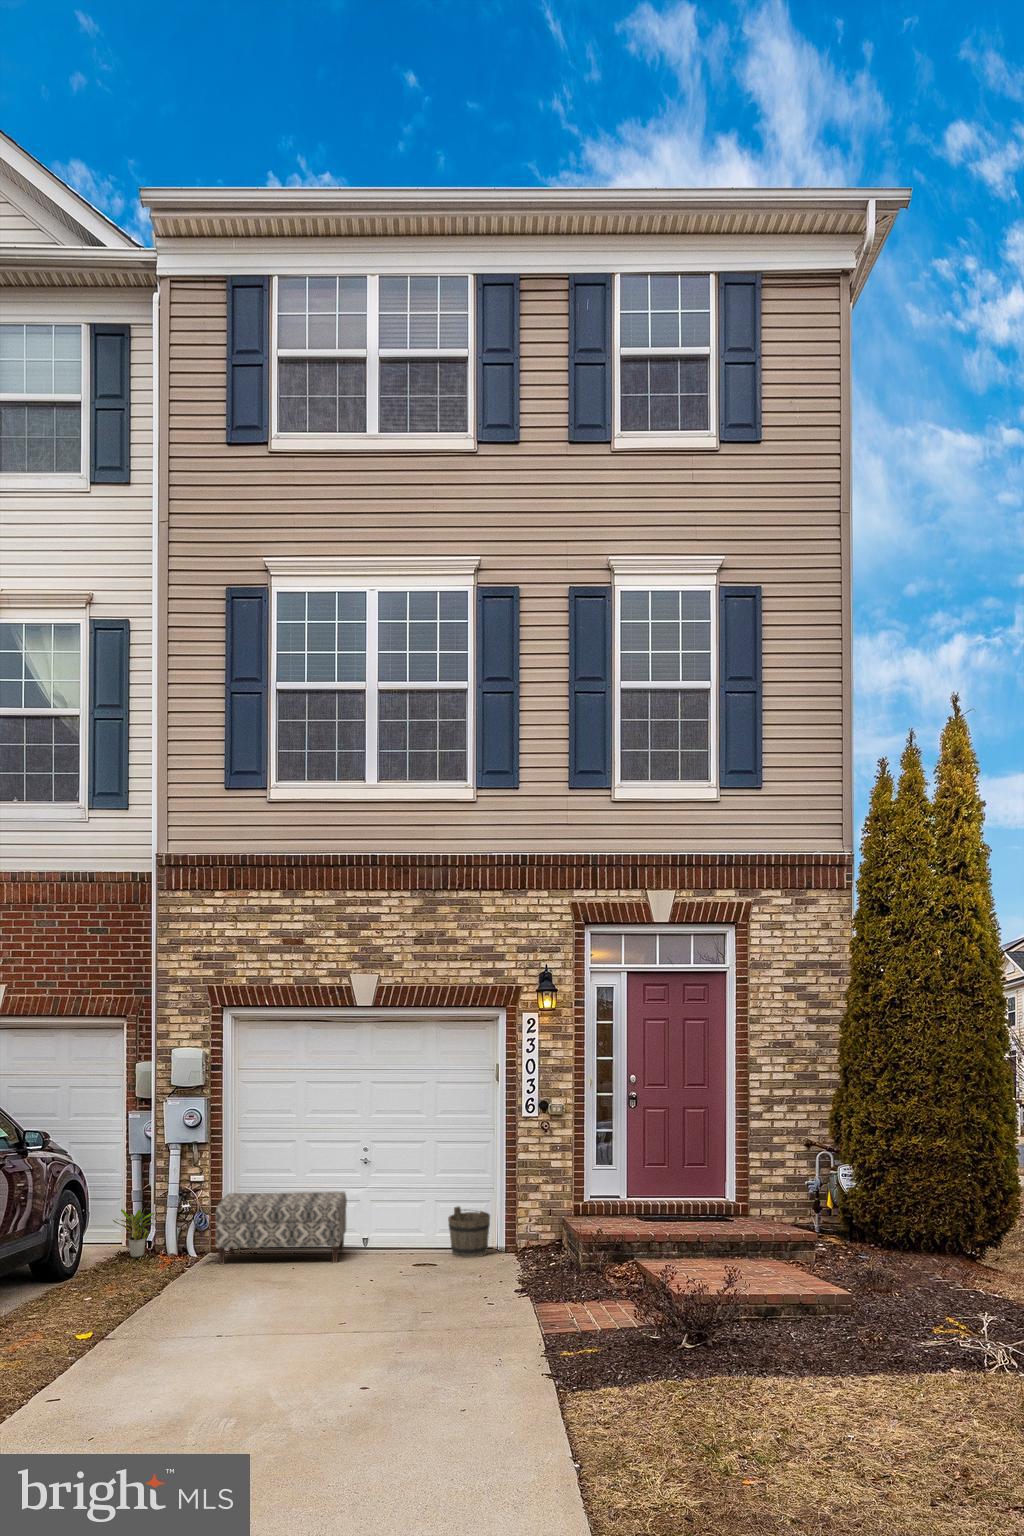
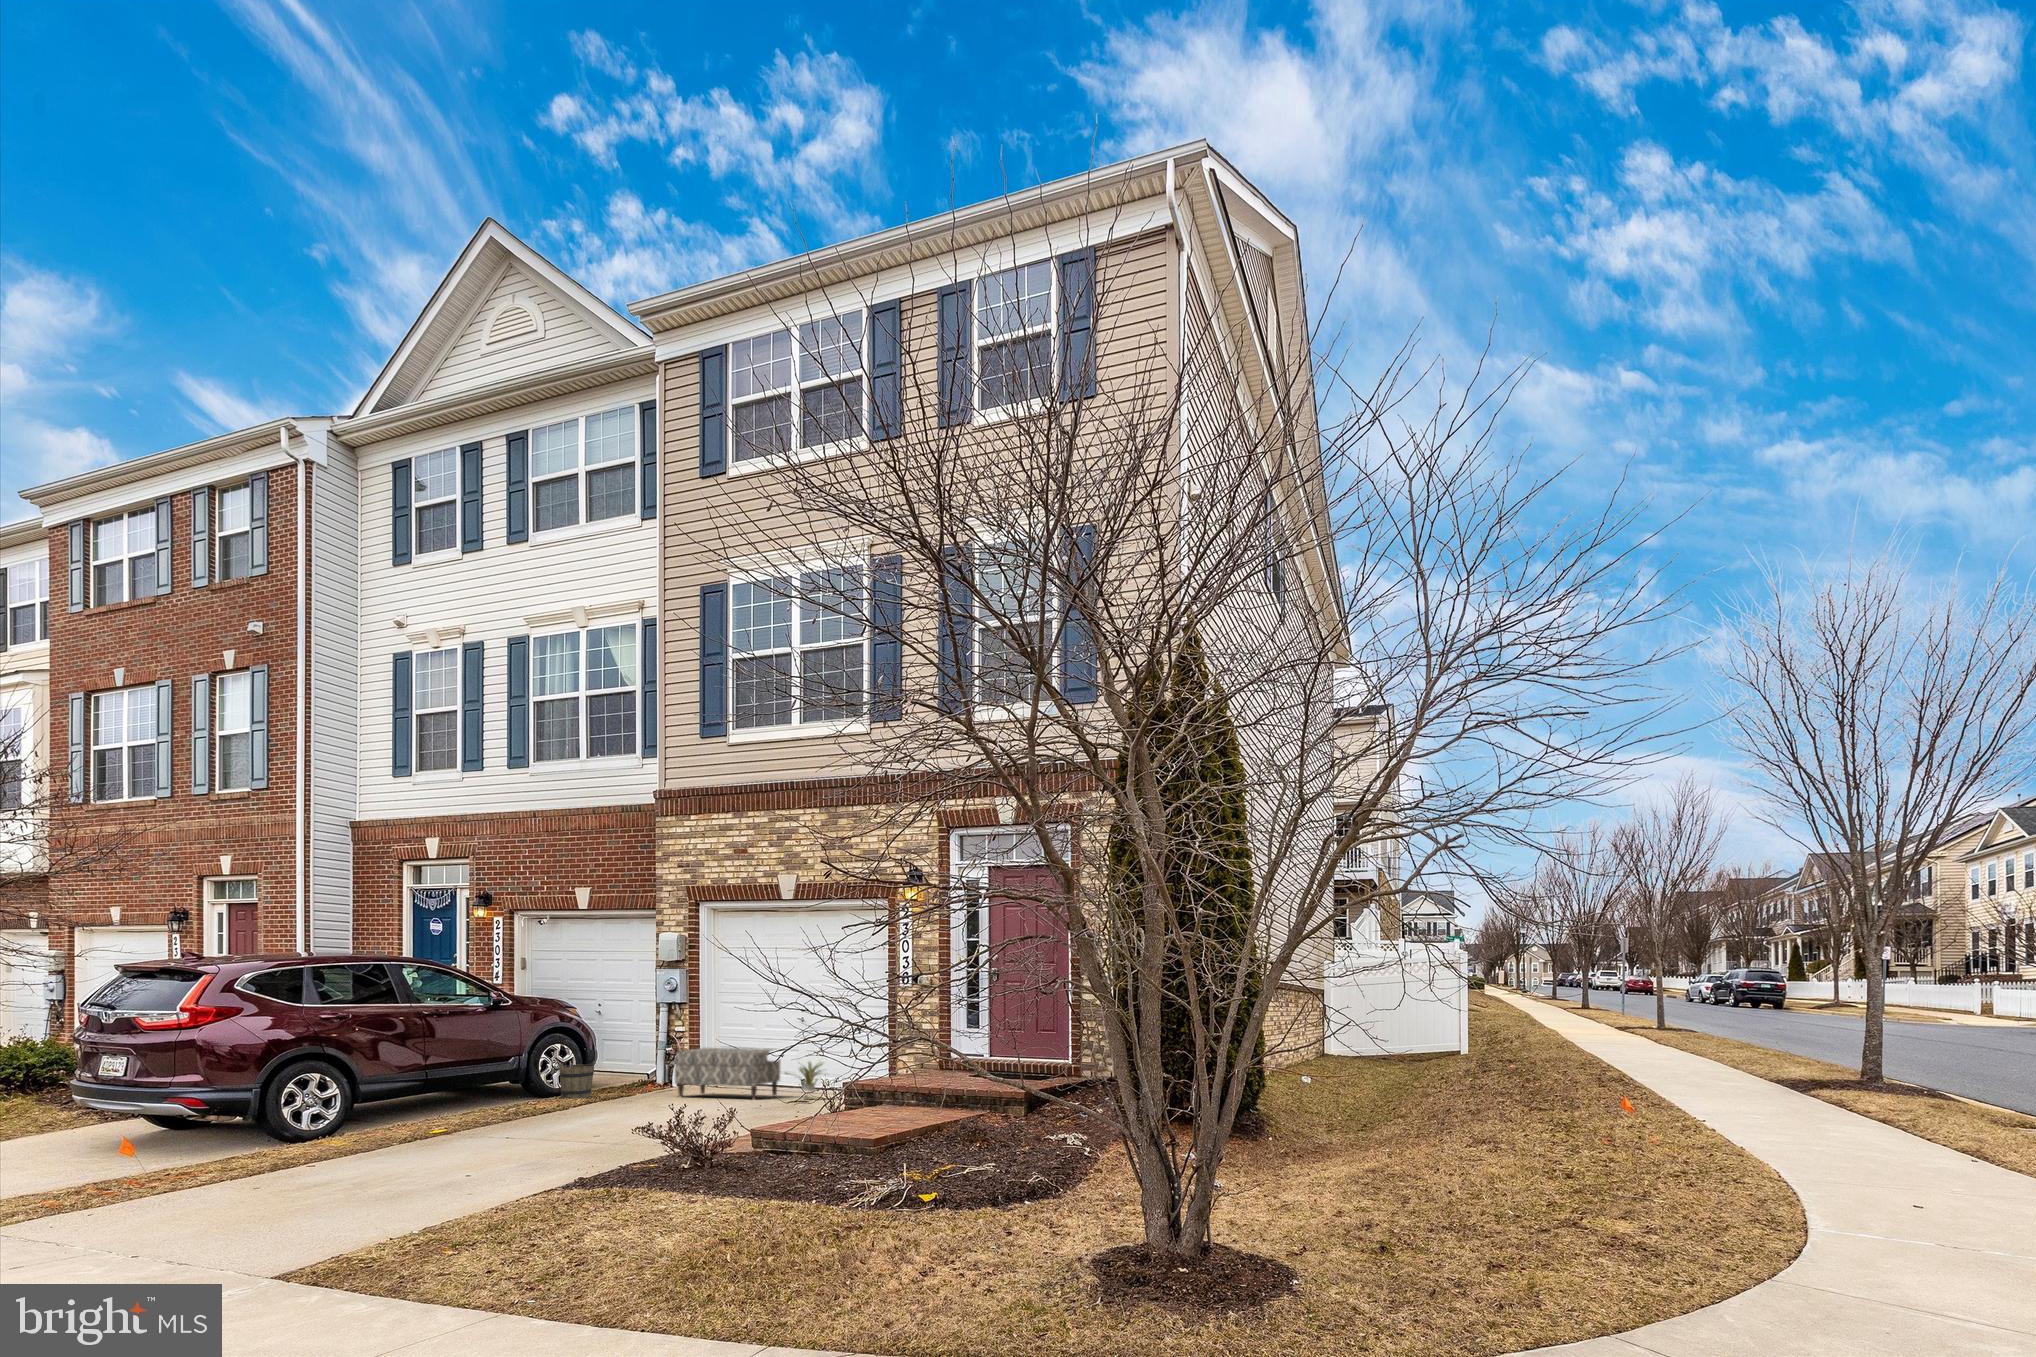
bucket: present [448,1207,490,1258] -> present [559,1061,596,1098]
potted plant: present [113,1209,155,1258] -> present [786,1062,823,1100]

